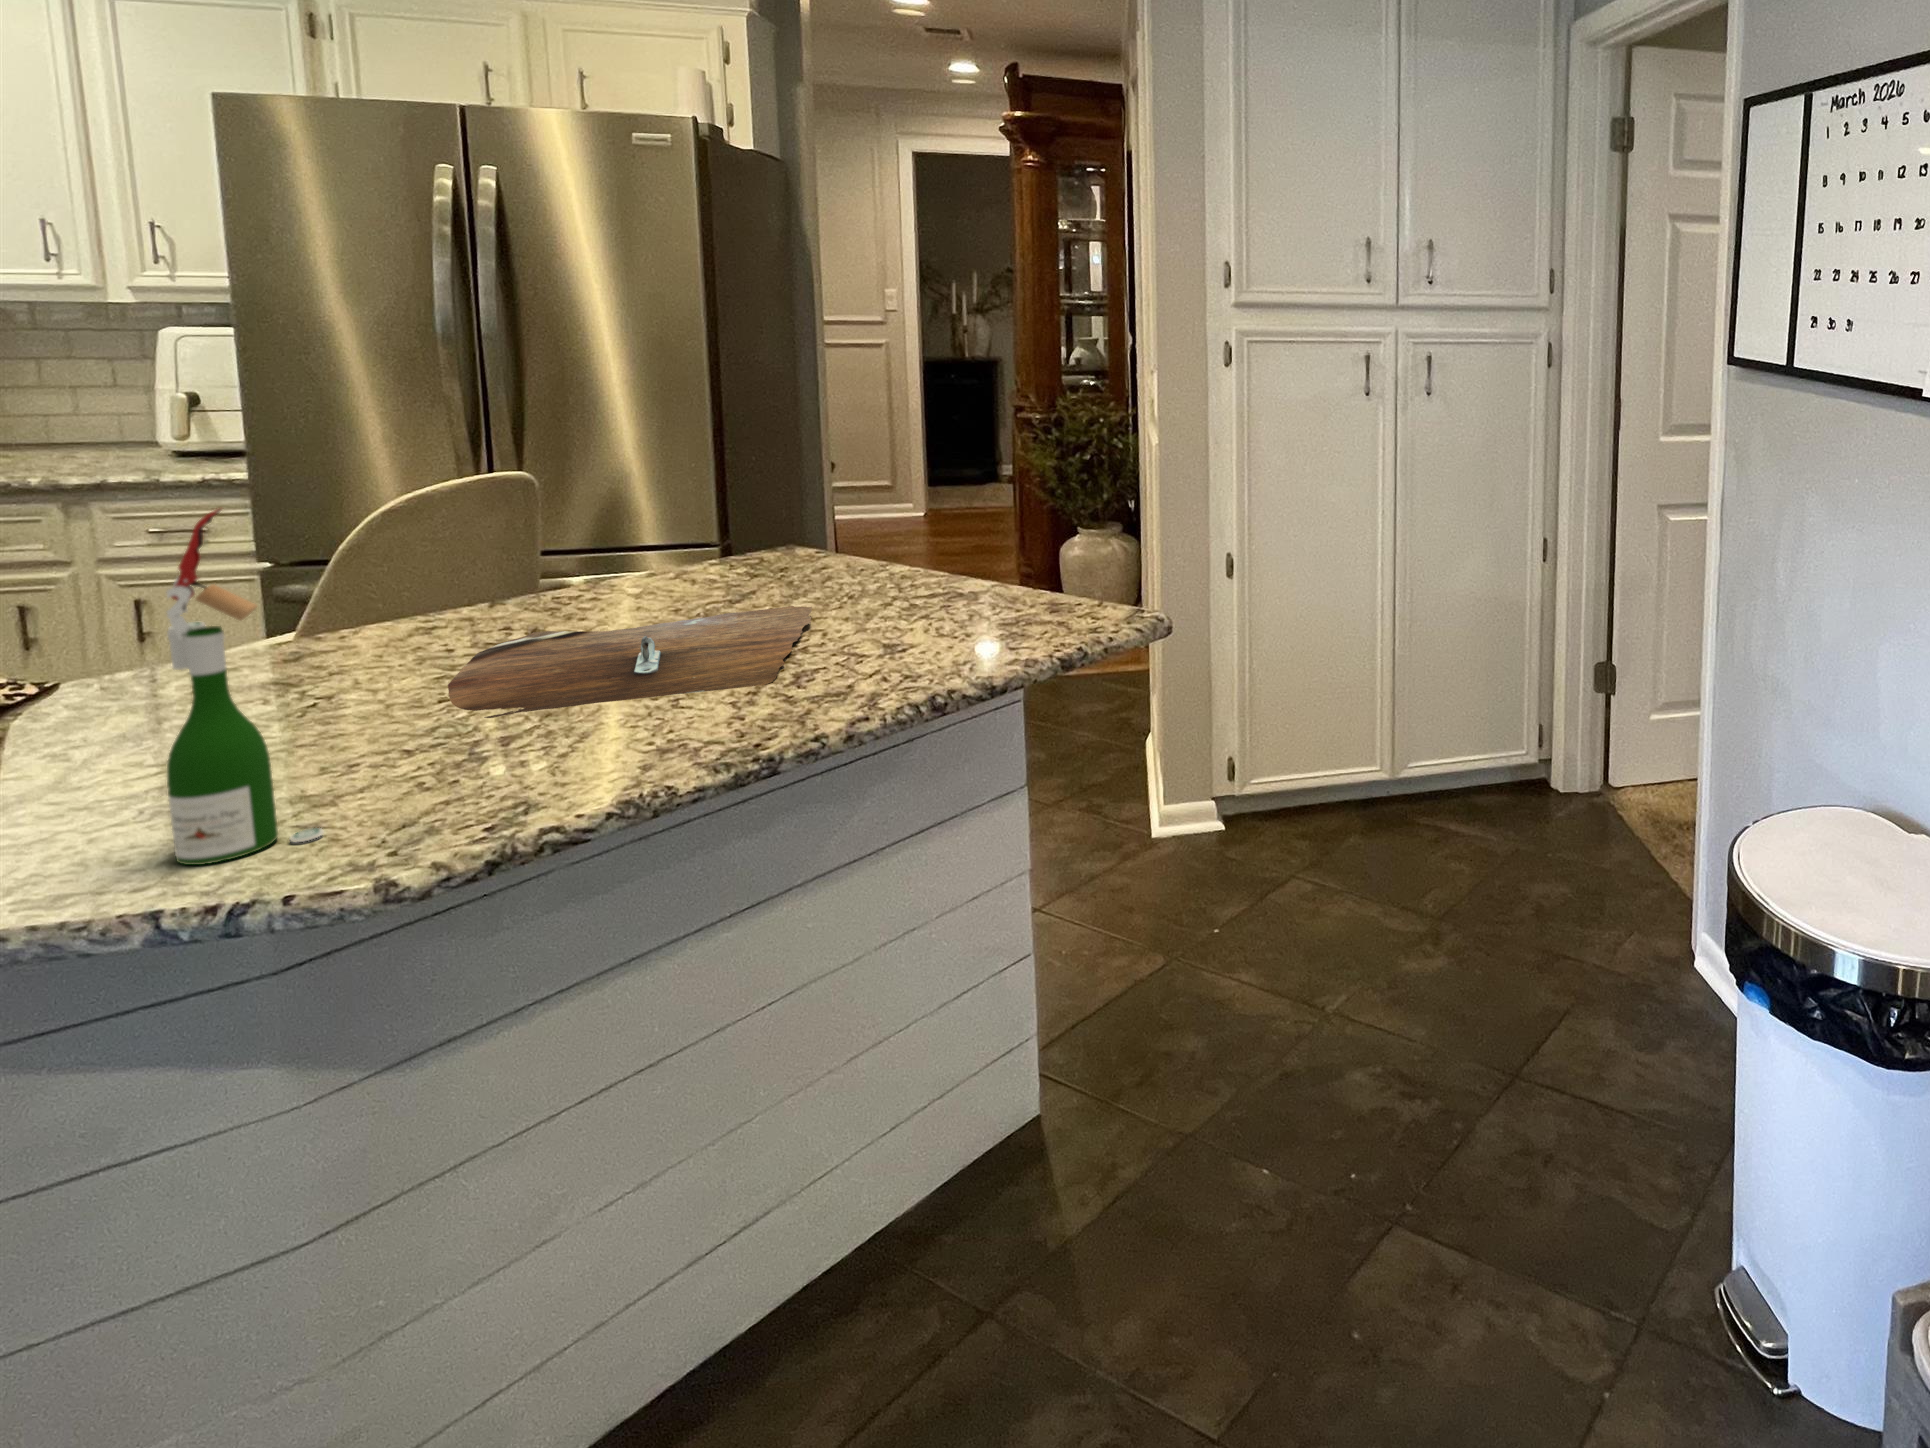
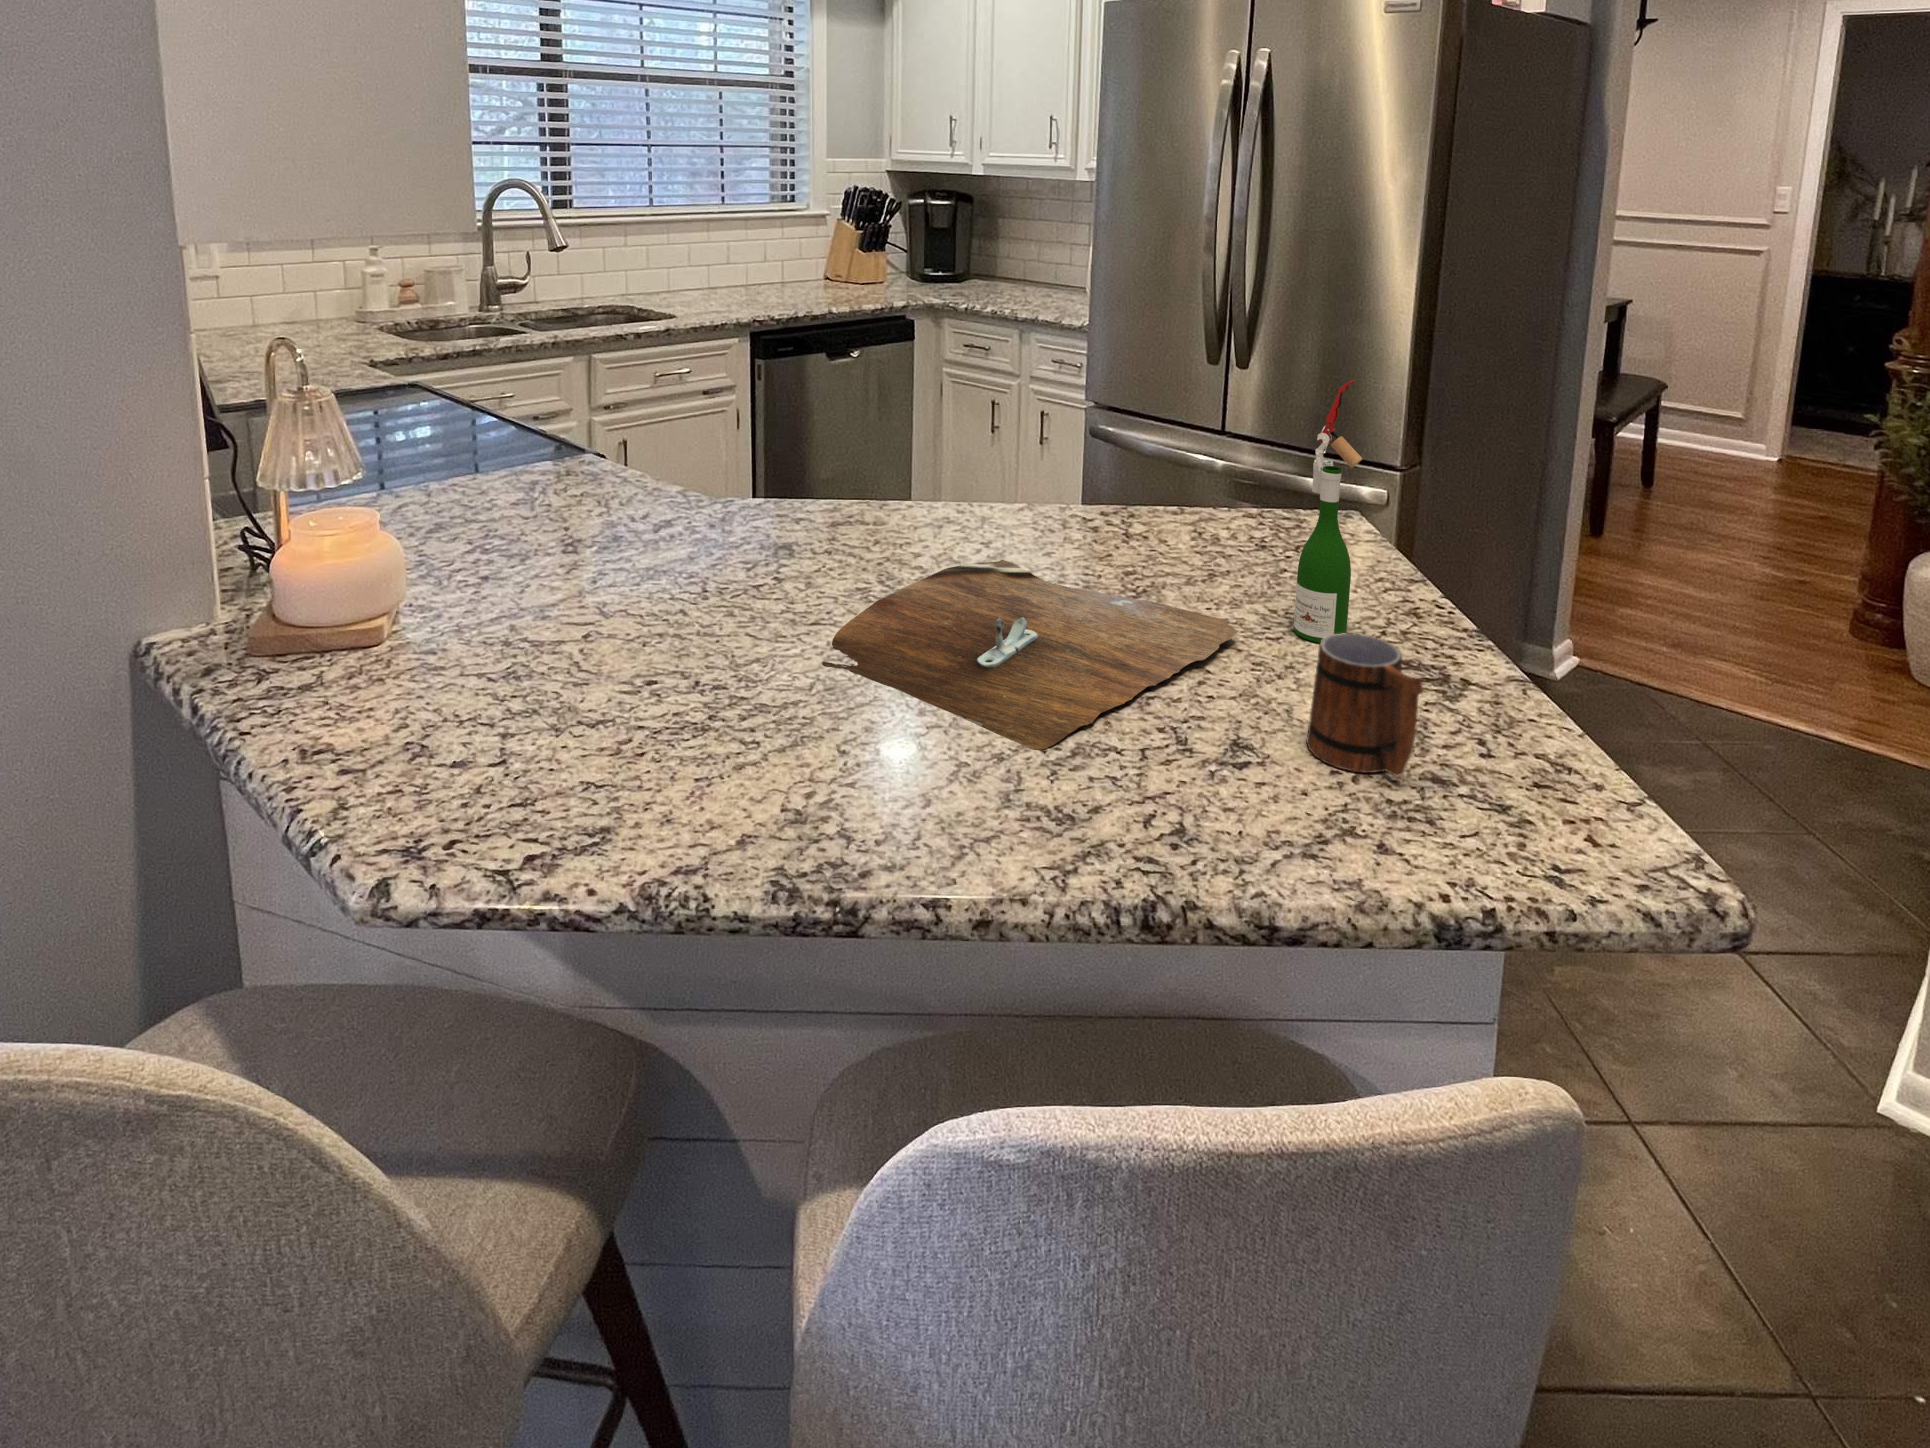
wine bottle: present [166,509,323,865] -> present [1294,380,1362,643]
mug: none [922,557,1002,633] -> present [1306,633,1423,776]

